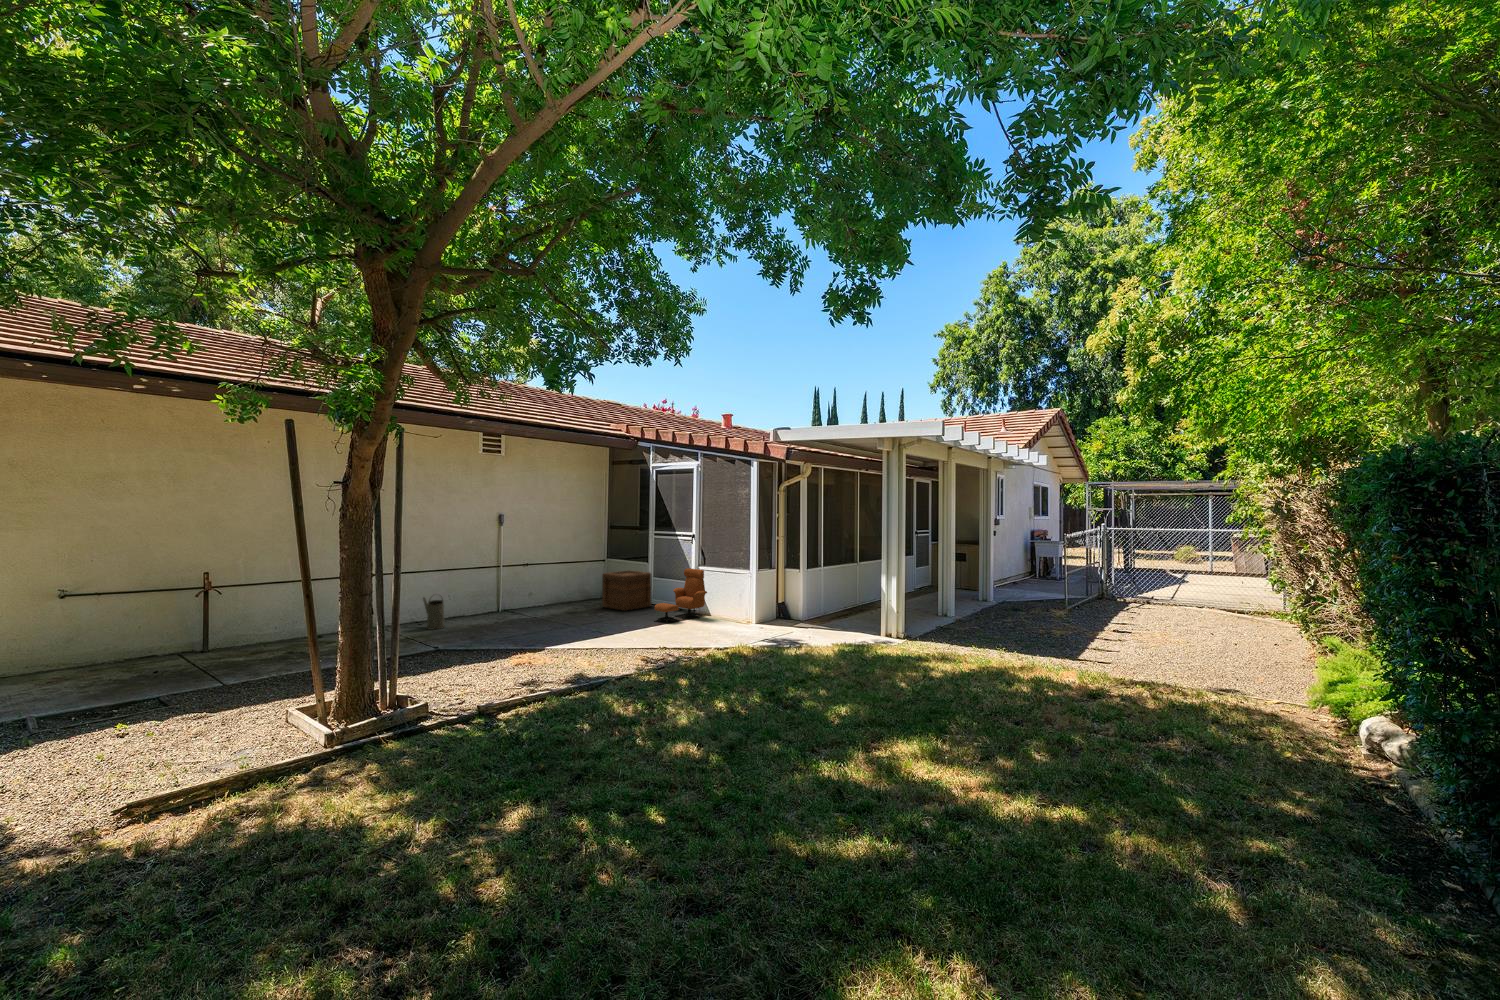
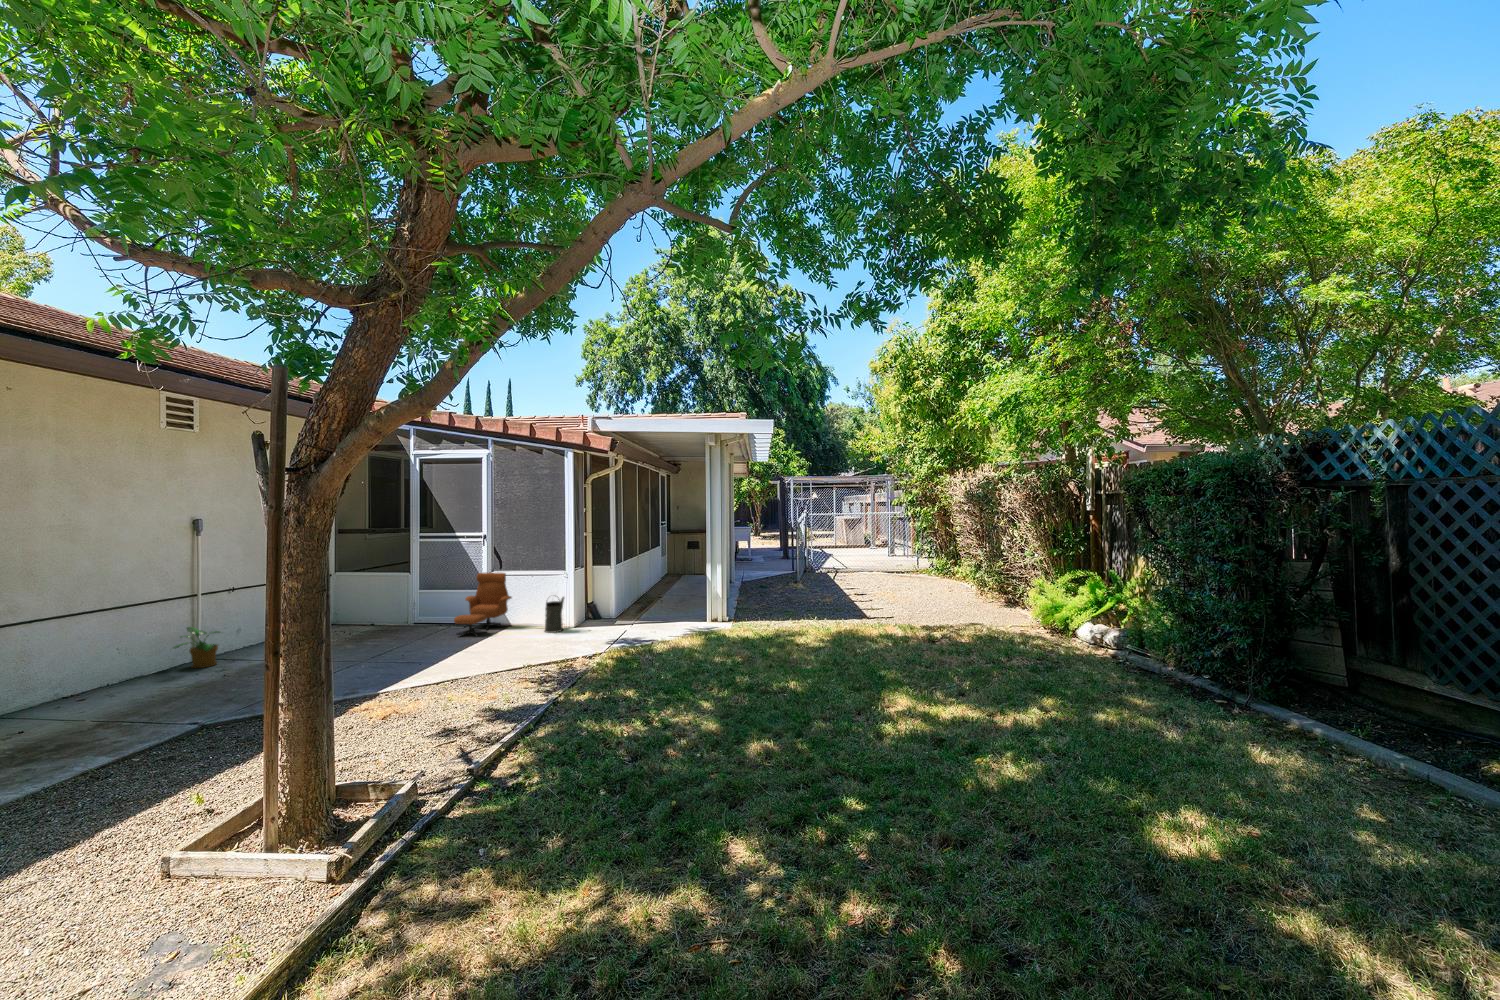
wooden crate: present [602,570,652,611] -> none [349,583,416,632]
potted plant: none [477,590,505,619] -> present [174,627,220,668]
watering can: present [423,596,445,629] -> present [545,597,564,633]

